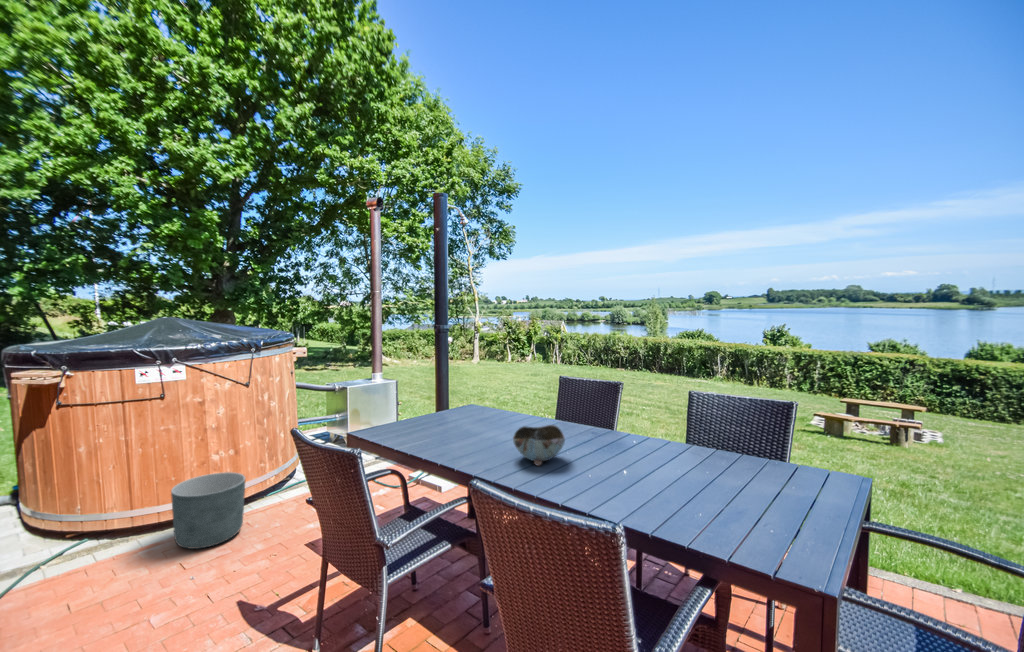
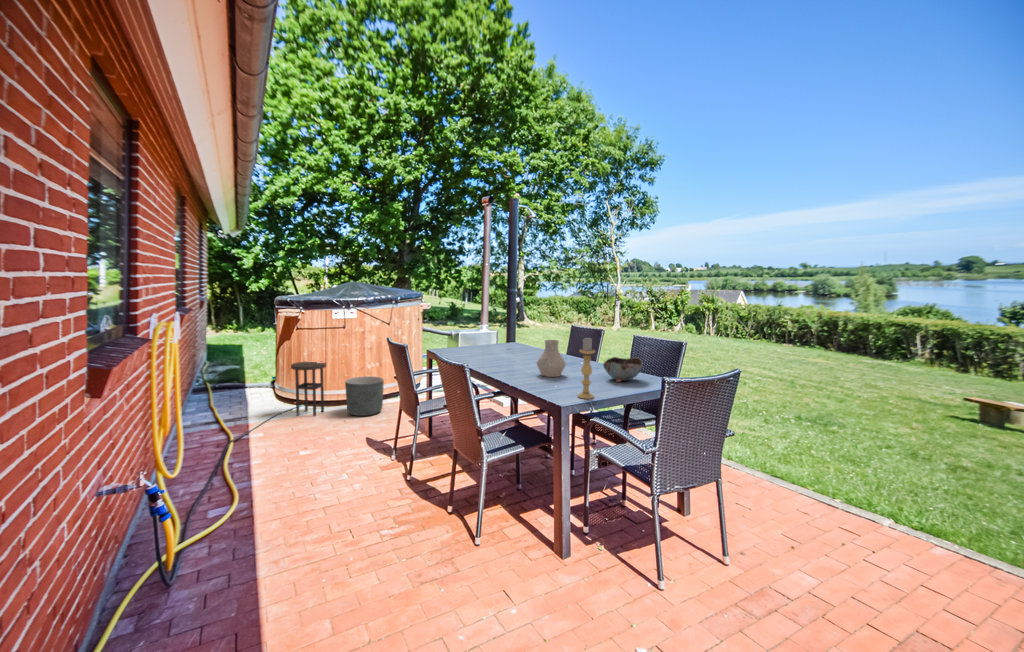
vase: none [604,417,650,479] -> present [537,340,566,377]
bowl: present [513,425,565,466] -> present [603,357,642,382]
candle holder: none [765,428,800,539] -> present [578,338,595,399]
side table: none [47,461,130,573] -> present [291,362,326,416]

